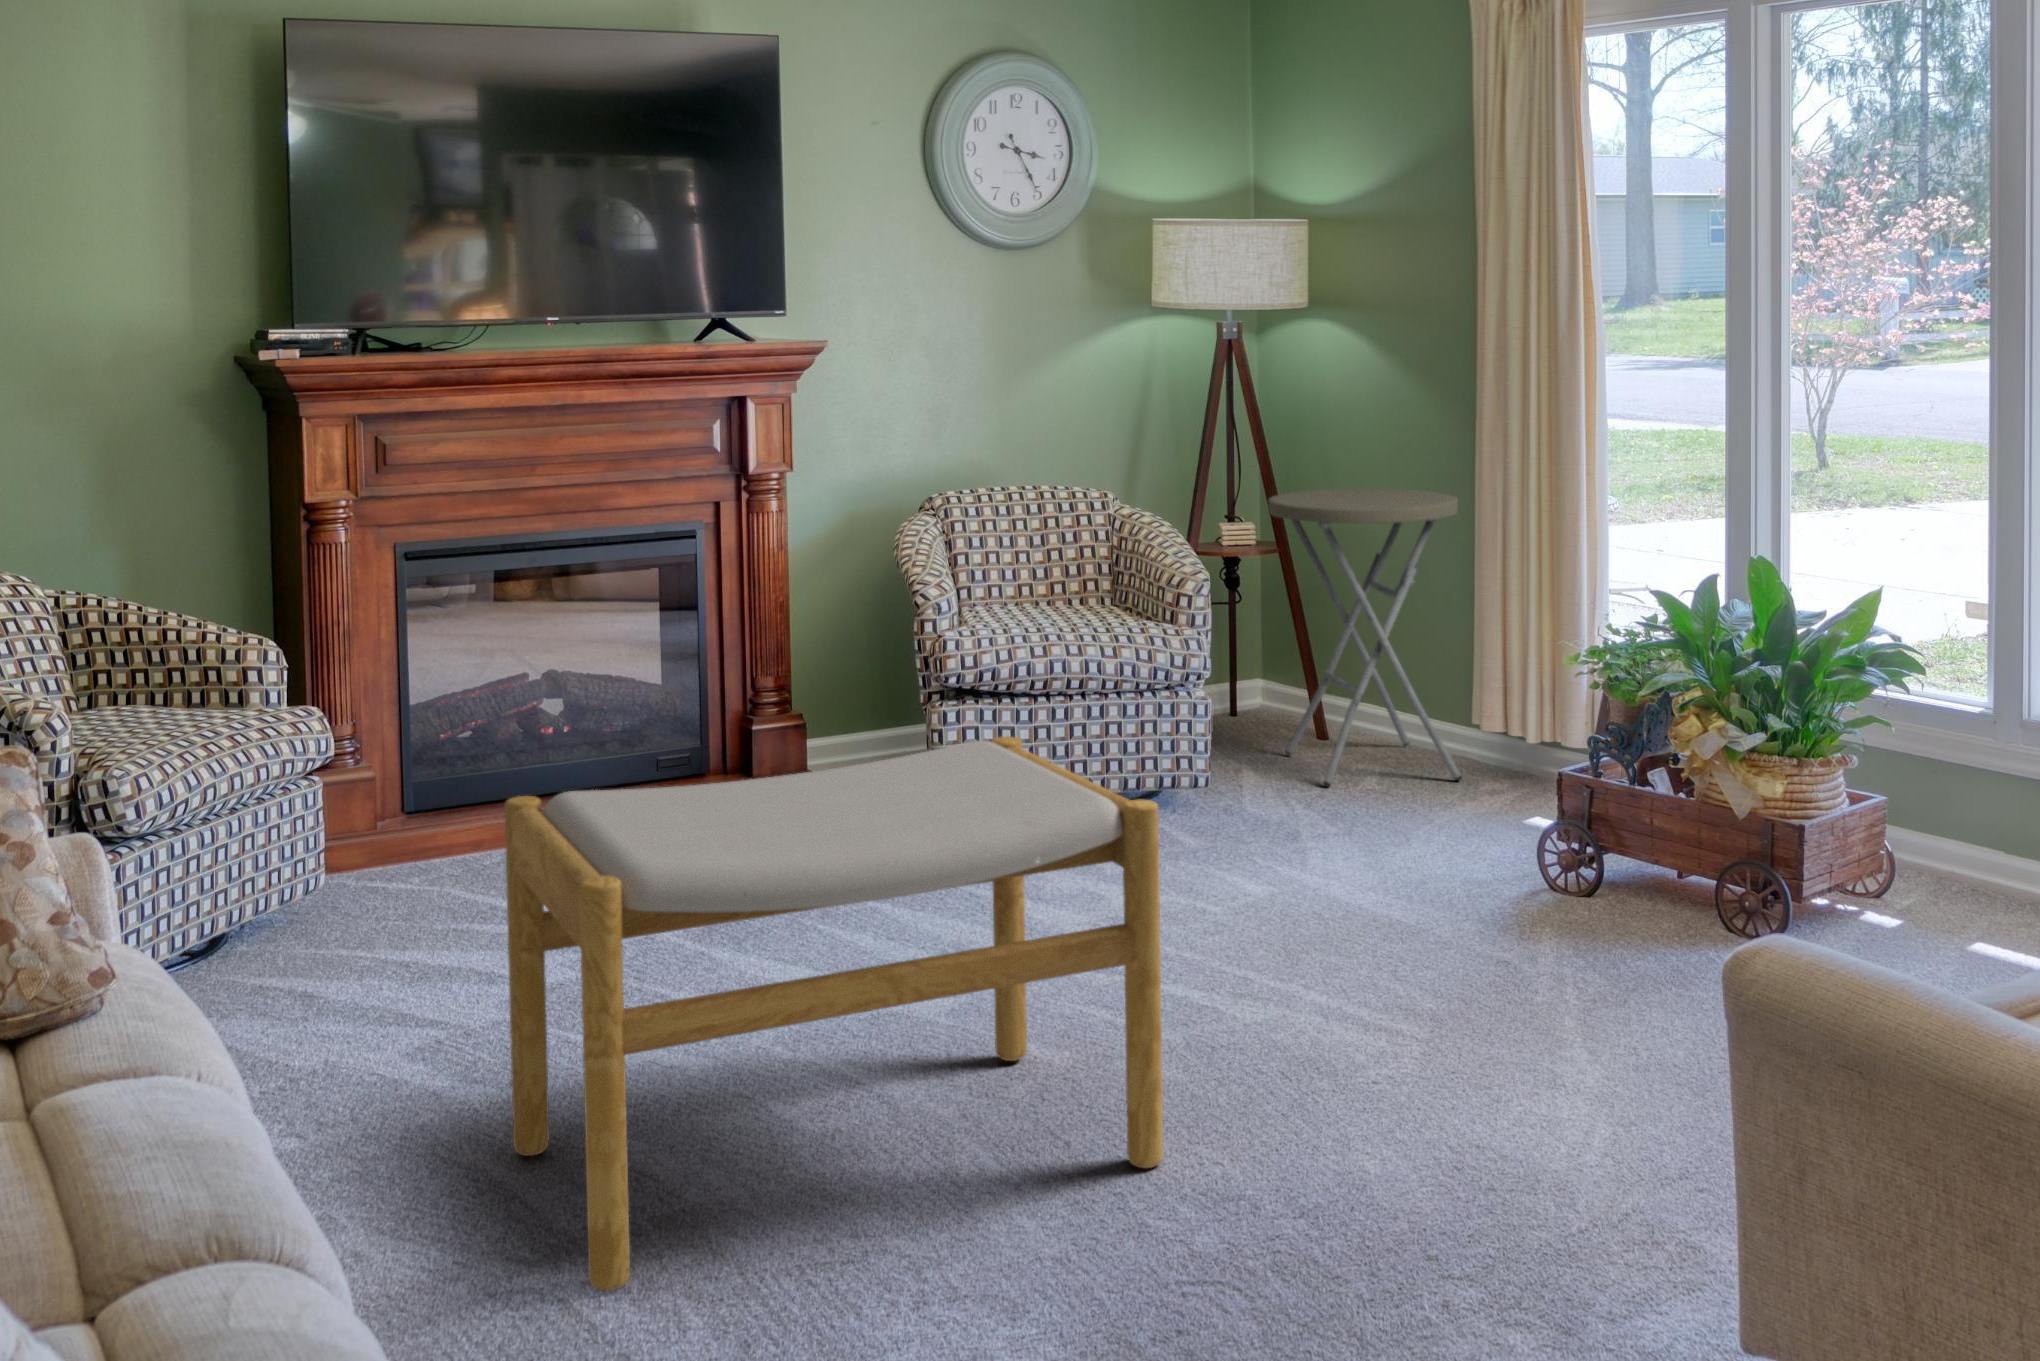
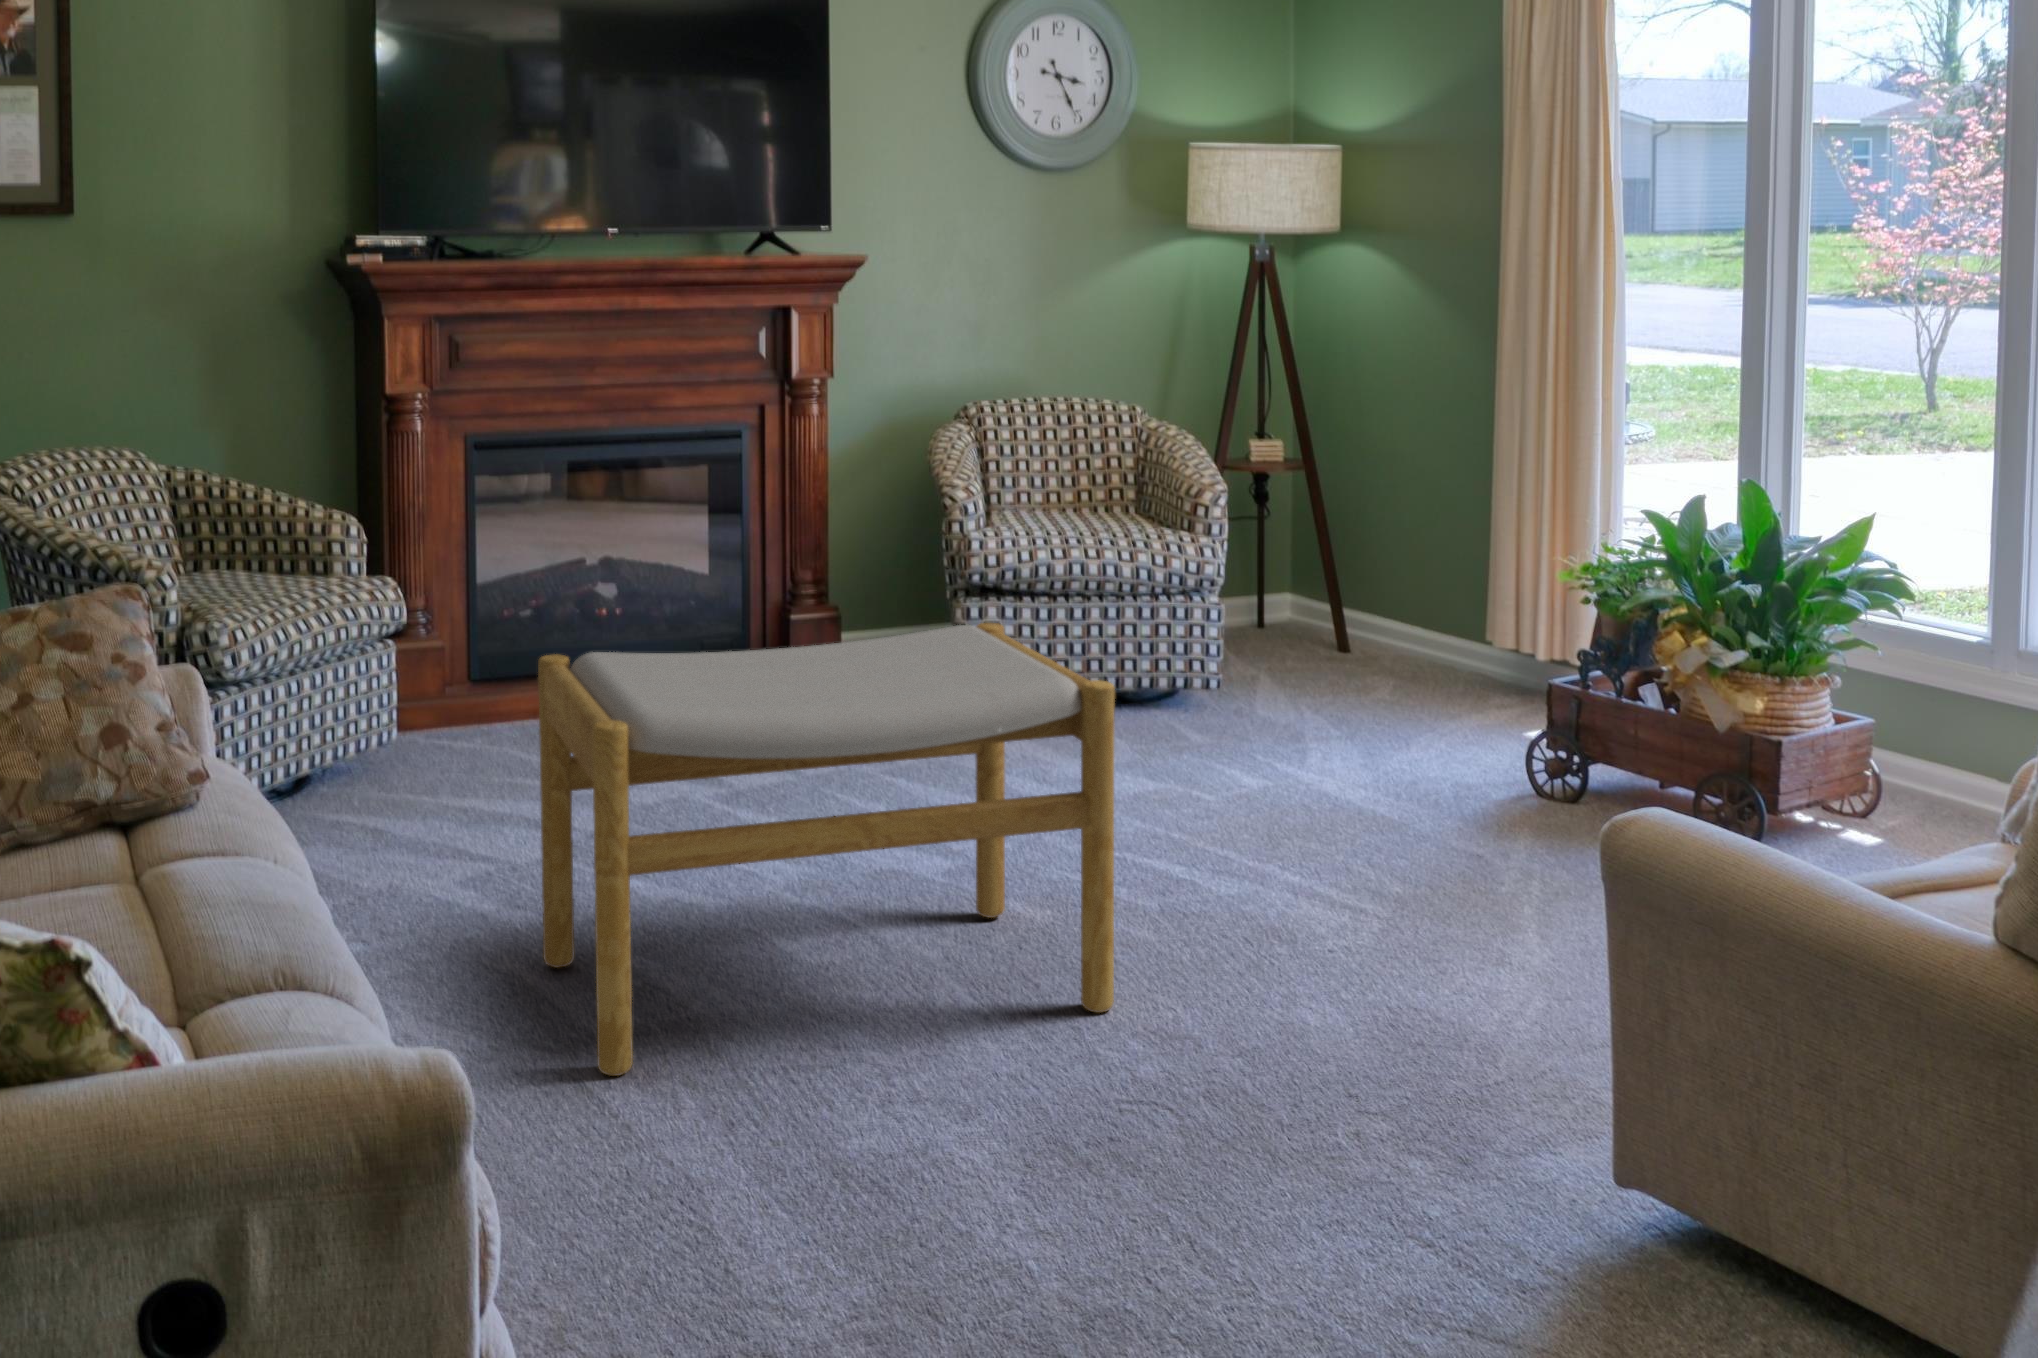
side table: present [1268,488,1462,787] -> none [1287,408,1478,697]

